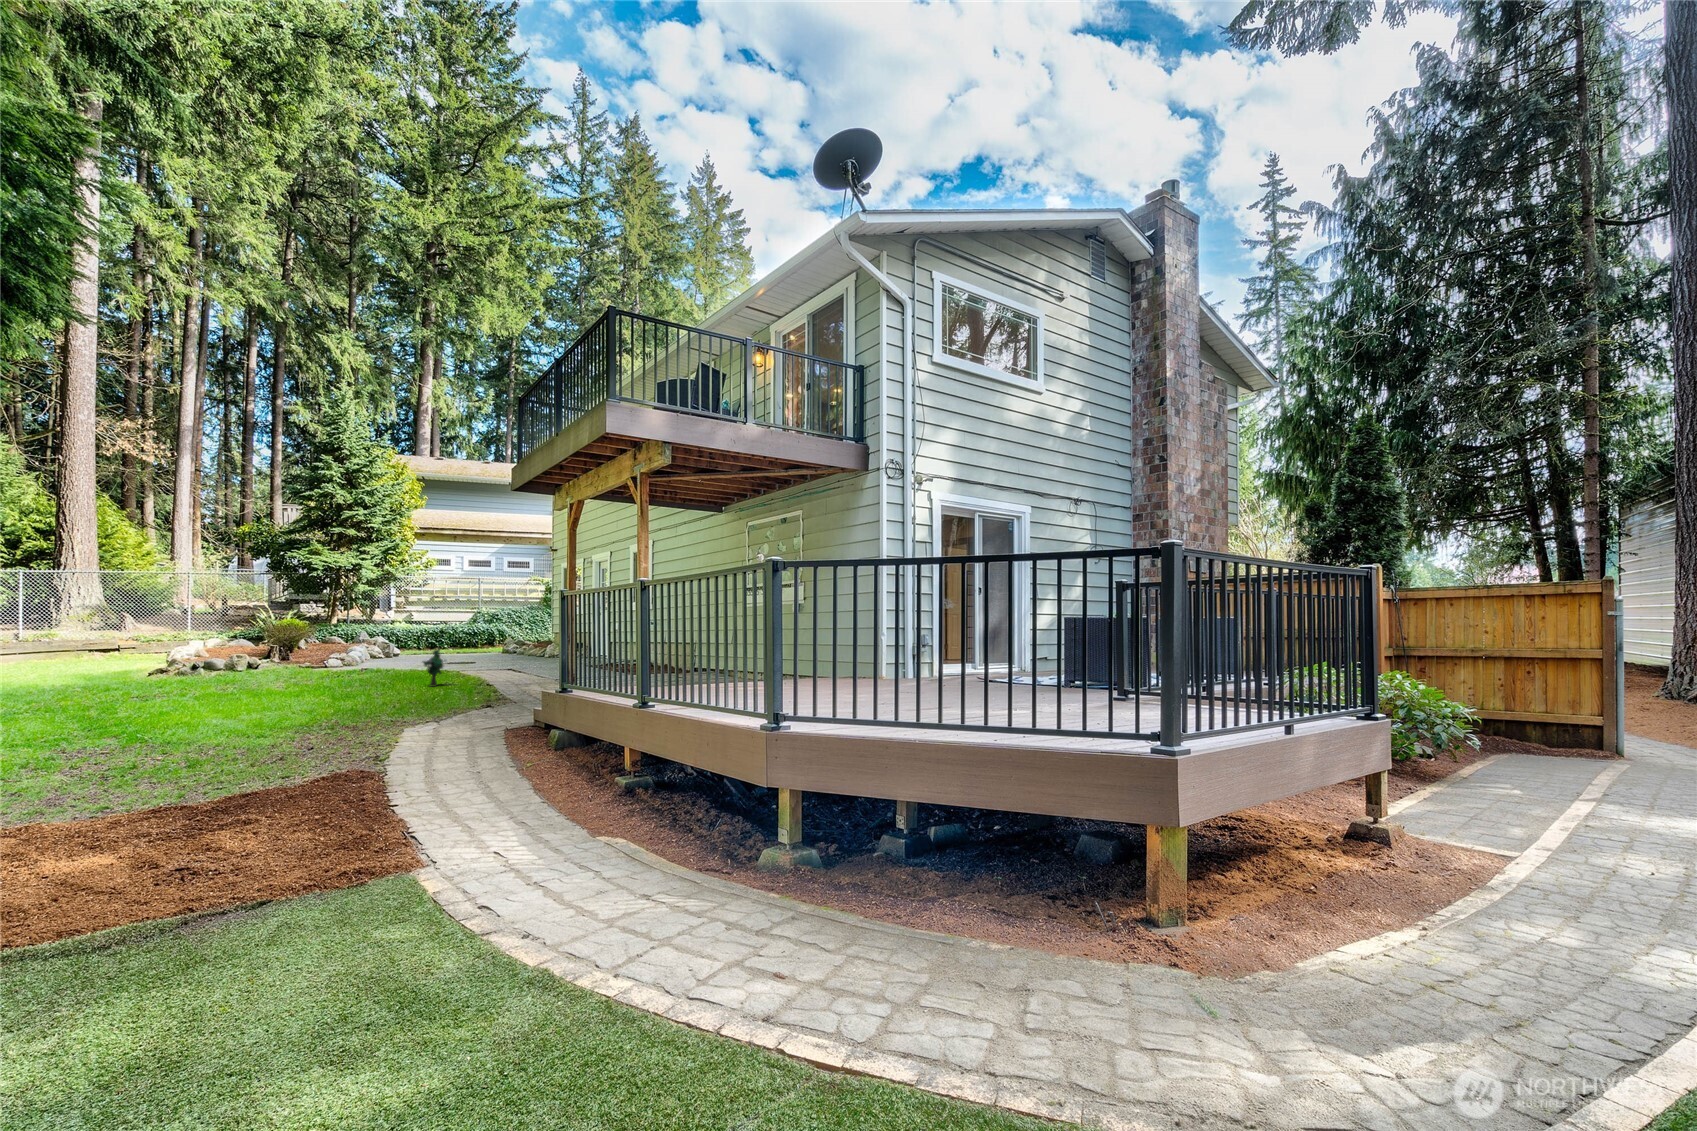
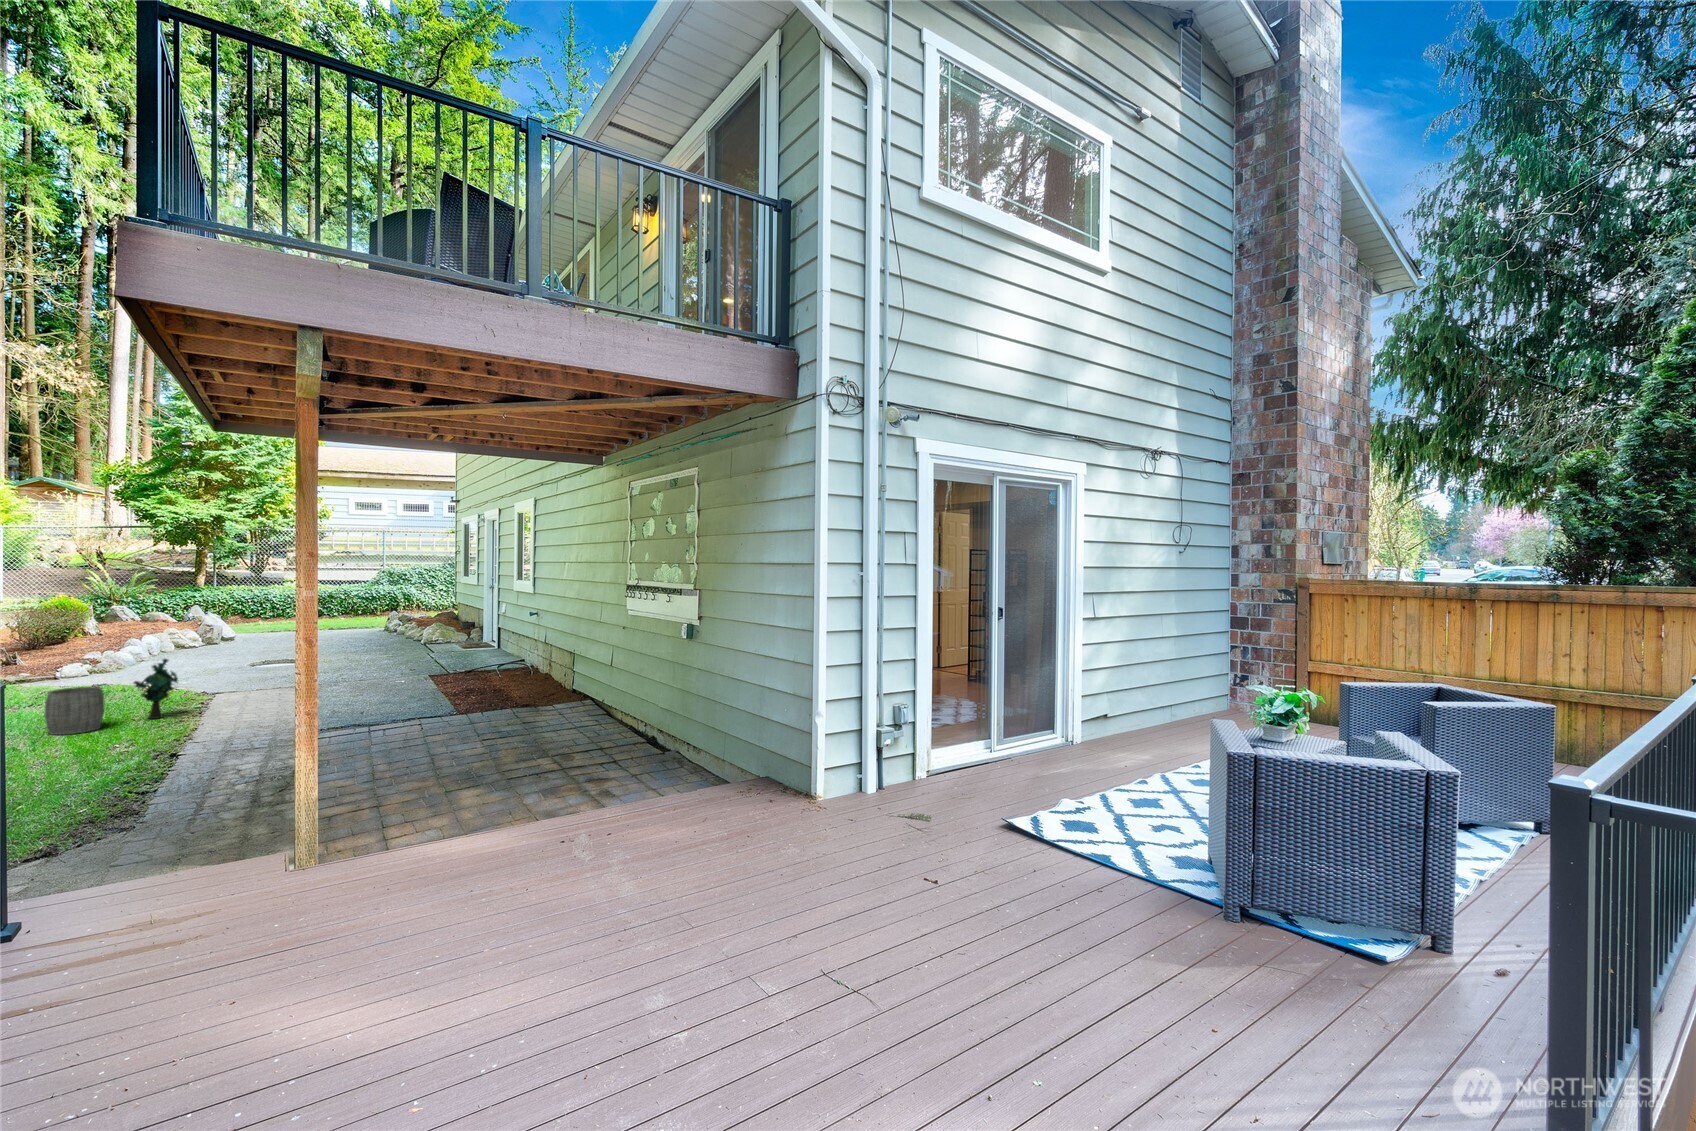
woven basket: none [382,663,413,691] -> present [45,687,105,735]

